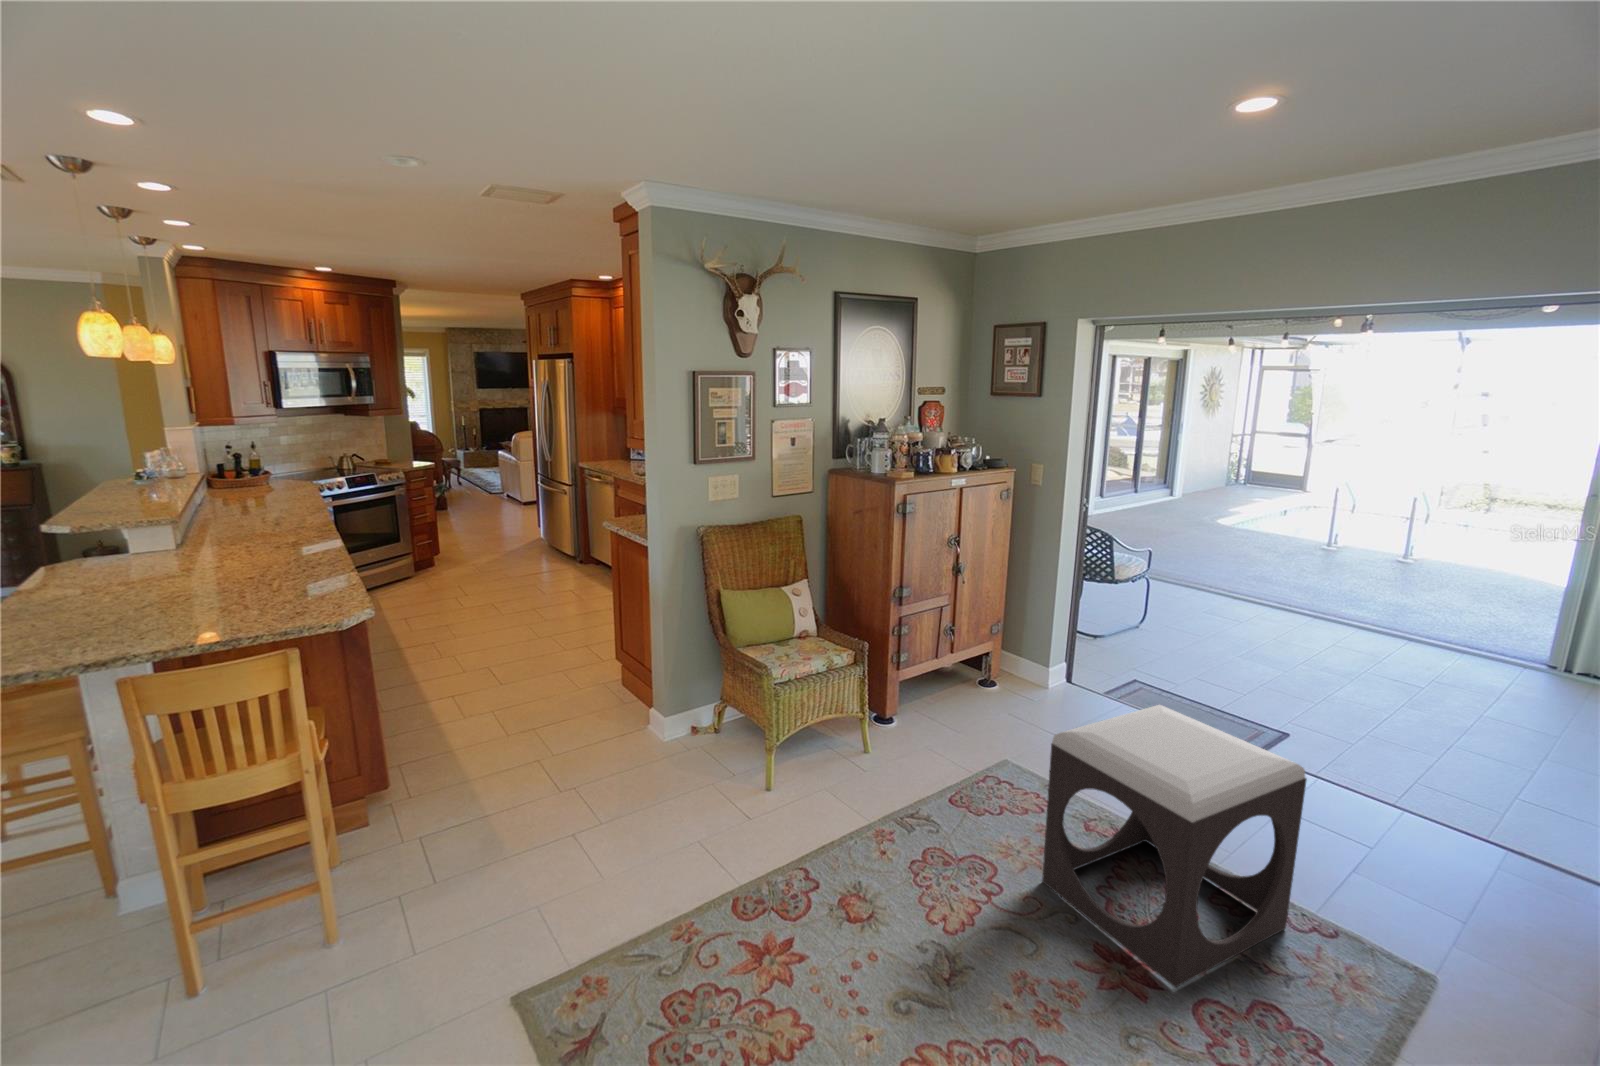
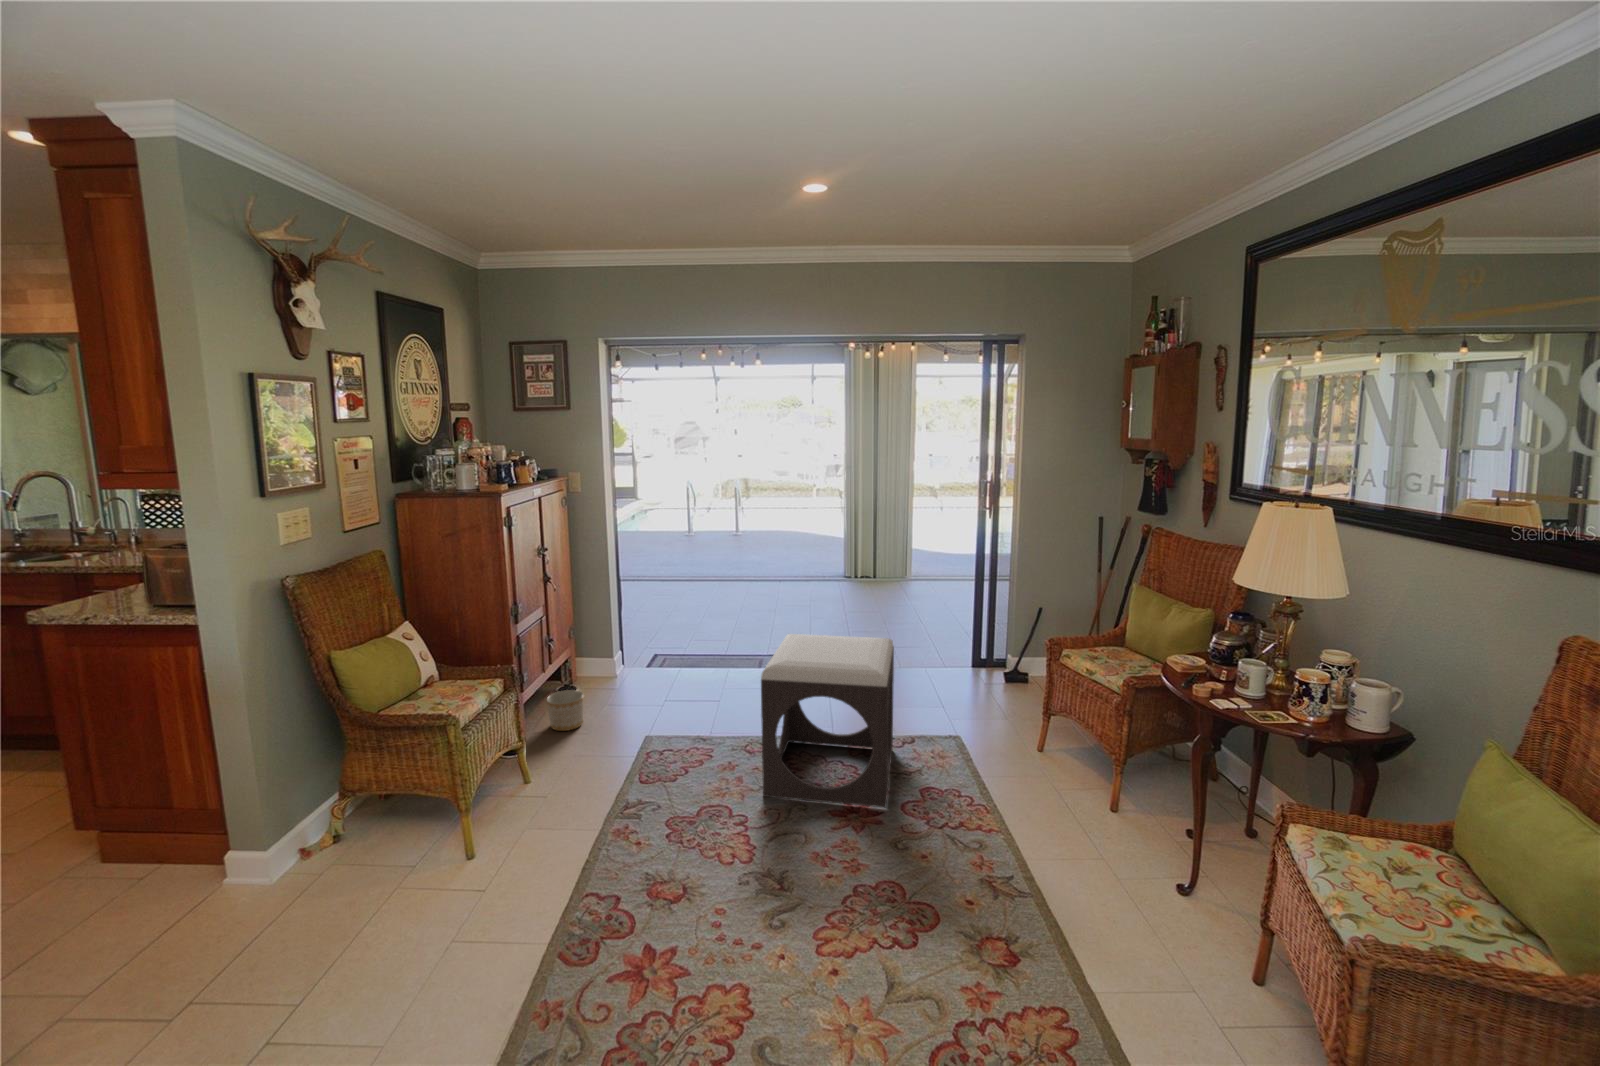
planter: none [931,683,968,724] -> present [547,690,584,731]

